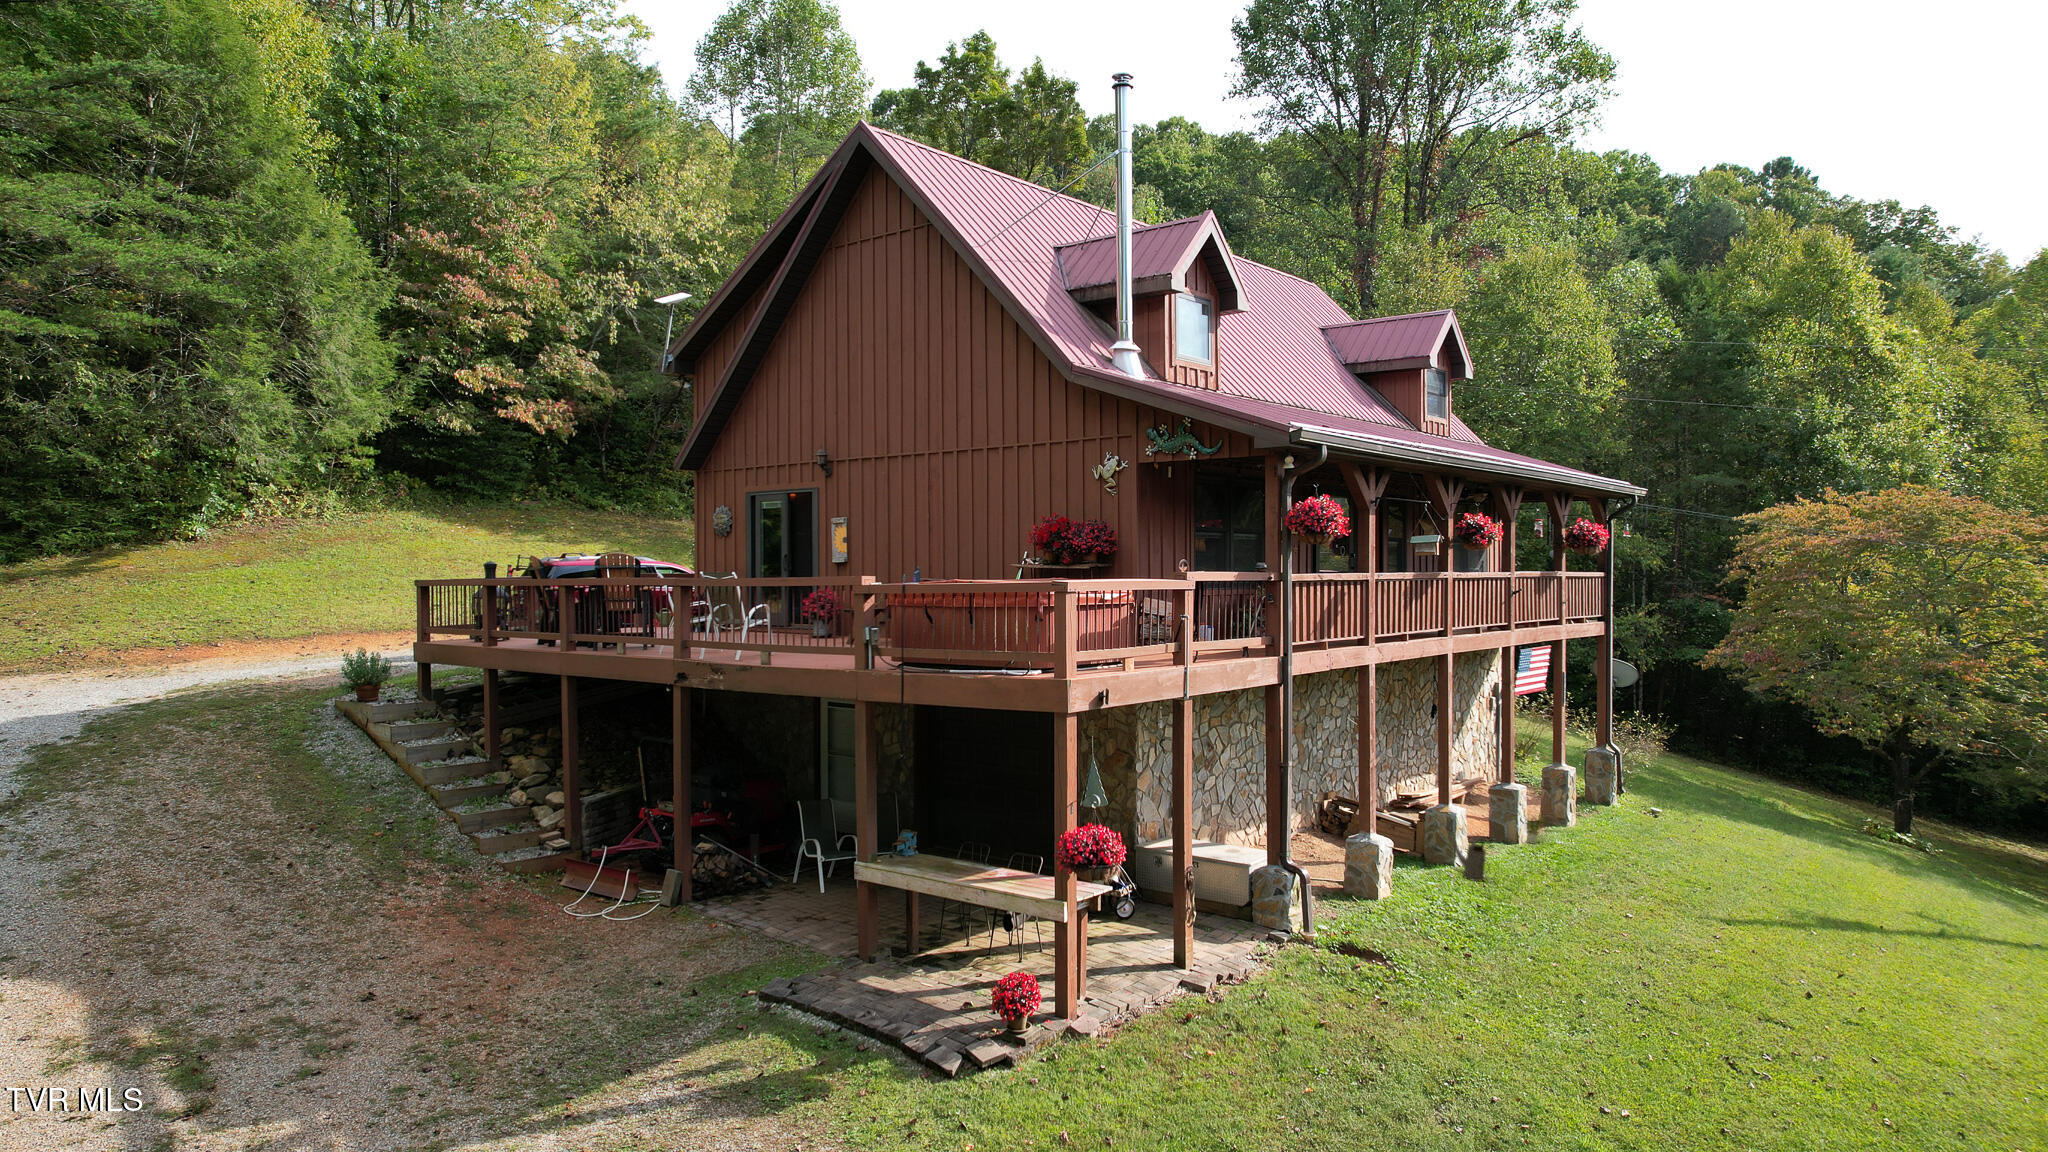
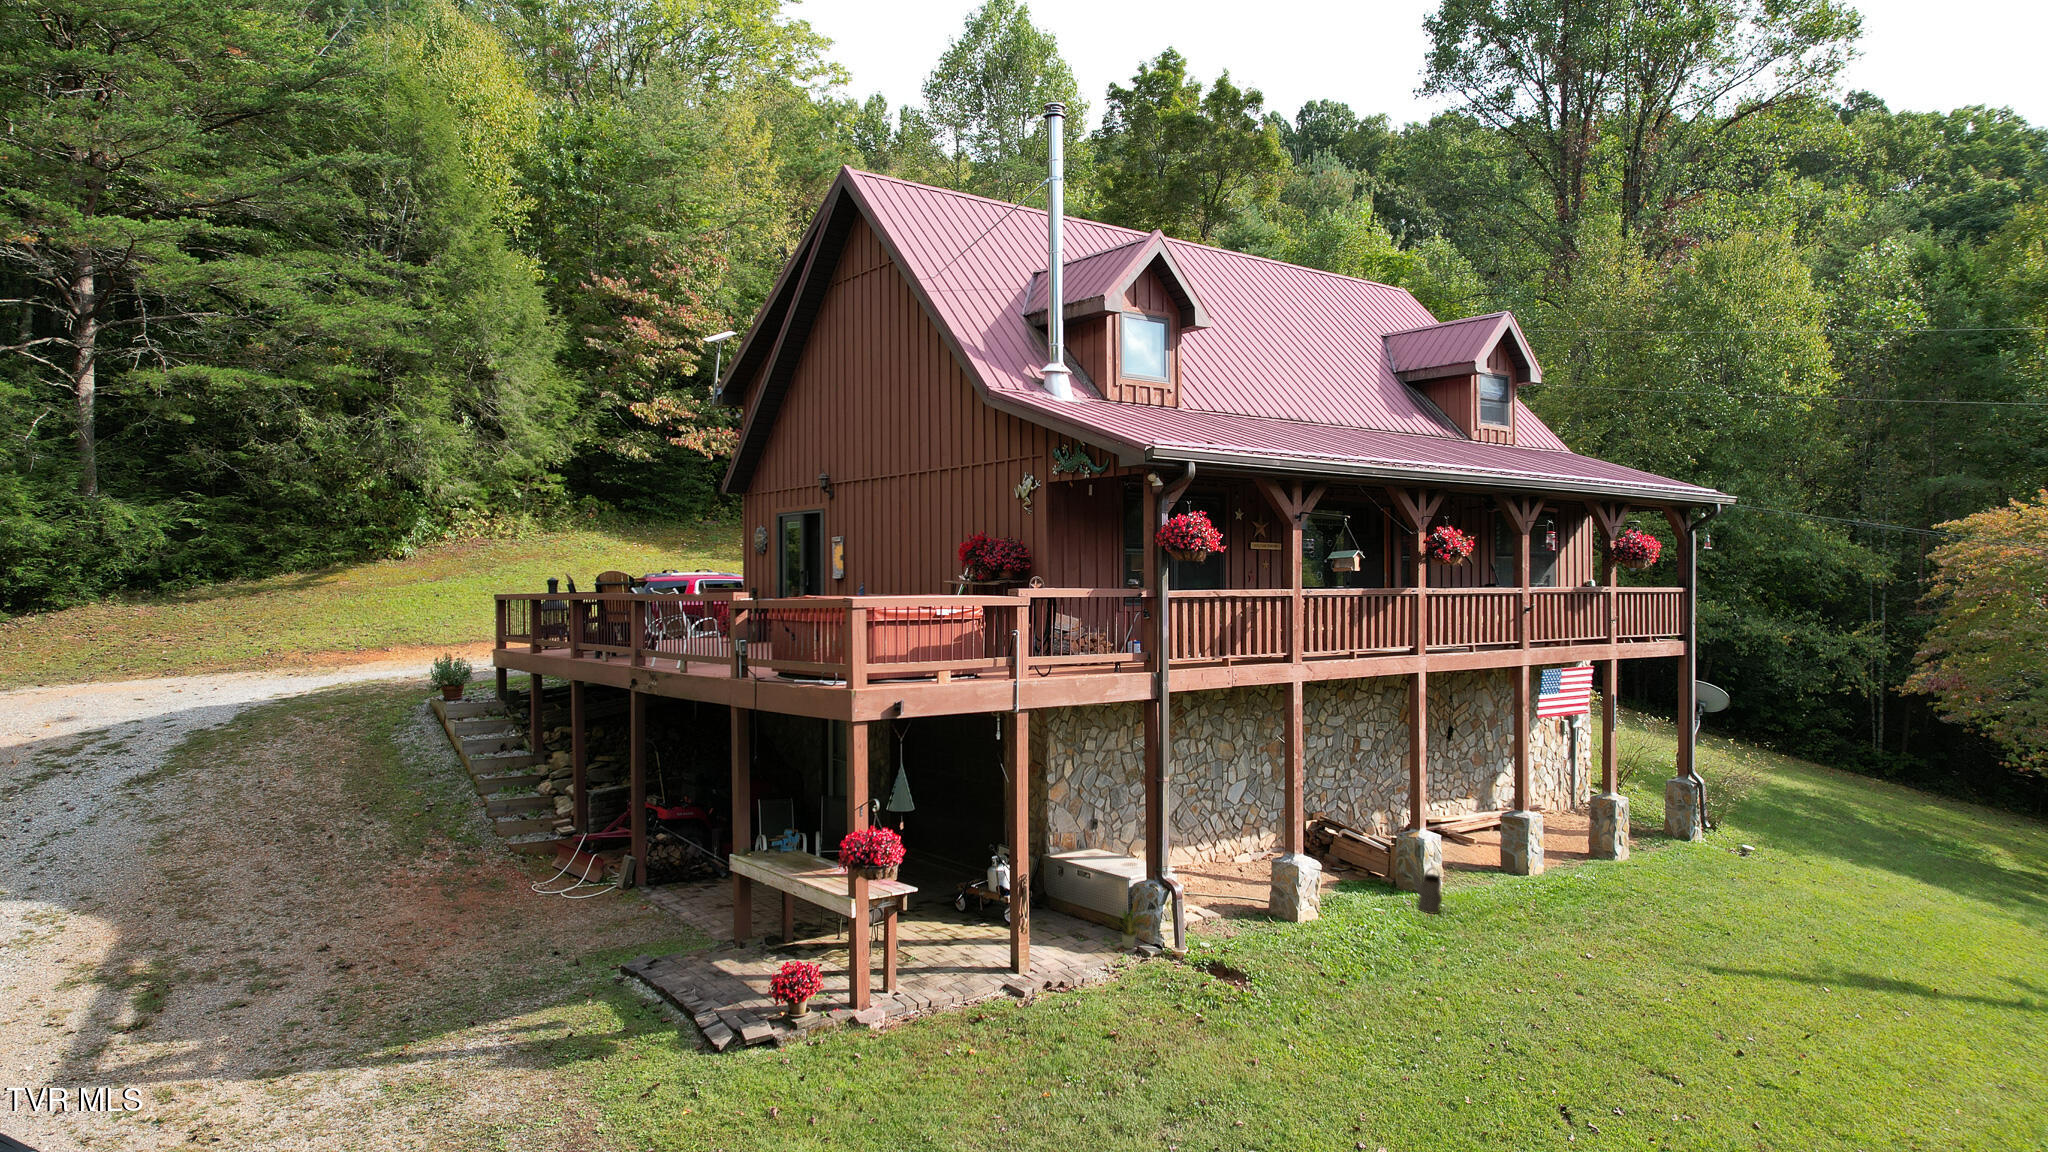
potted plant: present [1526,813,1543,844] -> present [1122,910,1145,949]

